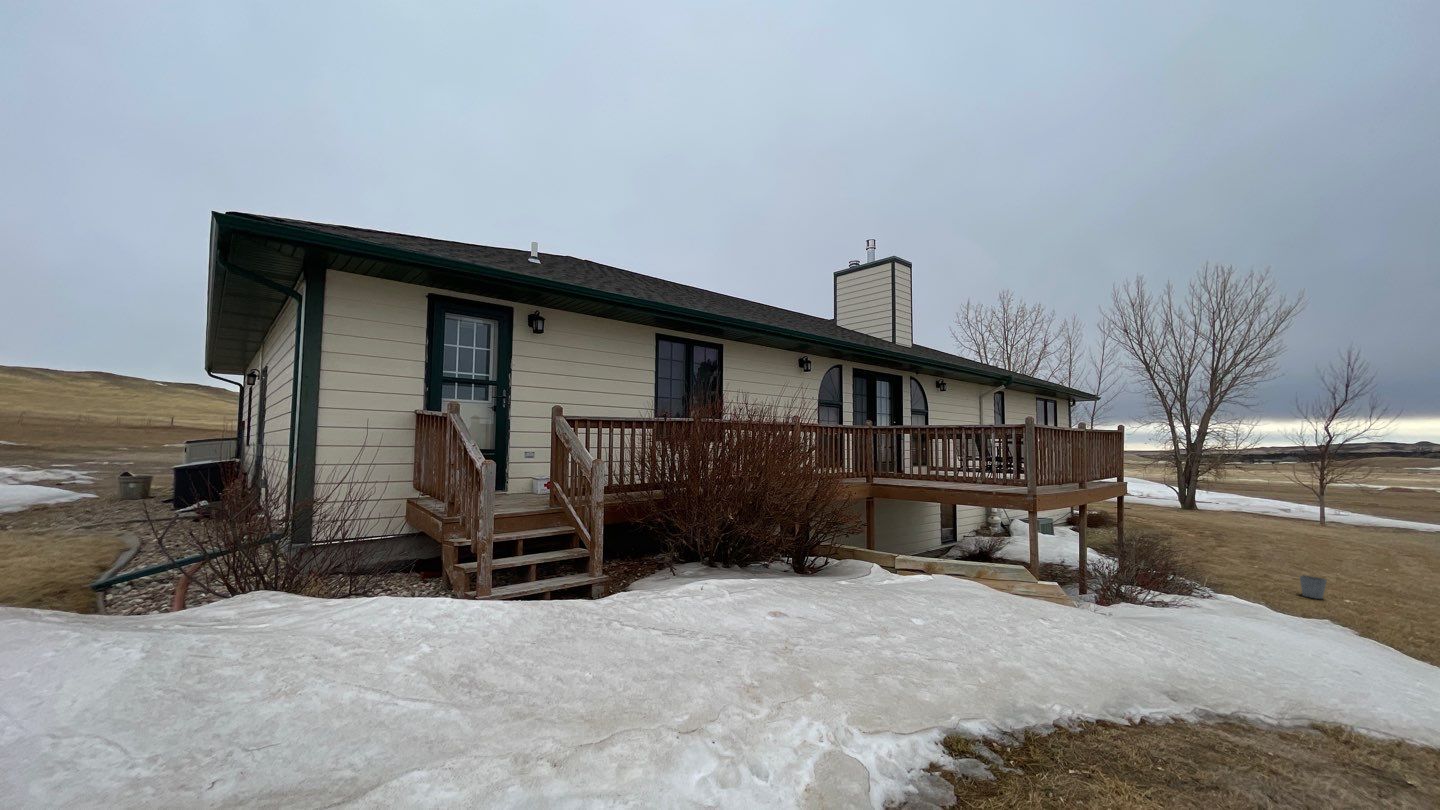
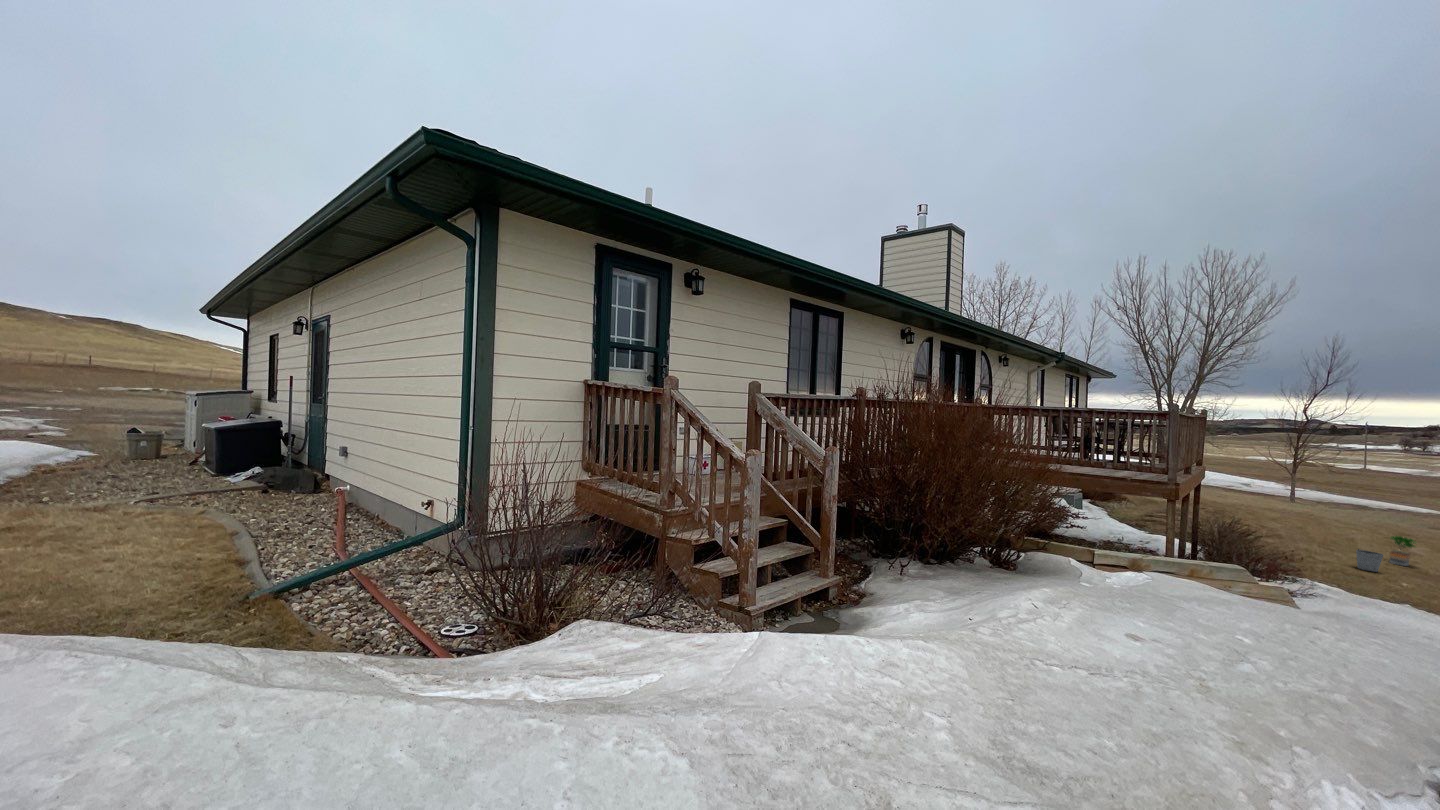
potted tree: none [1352,561,1382,595] -> present [1389,536,1415,566]

